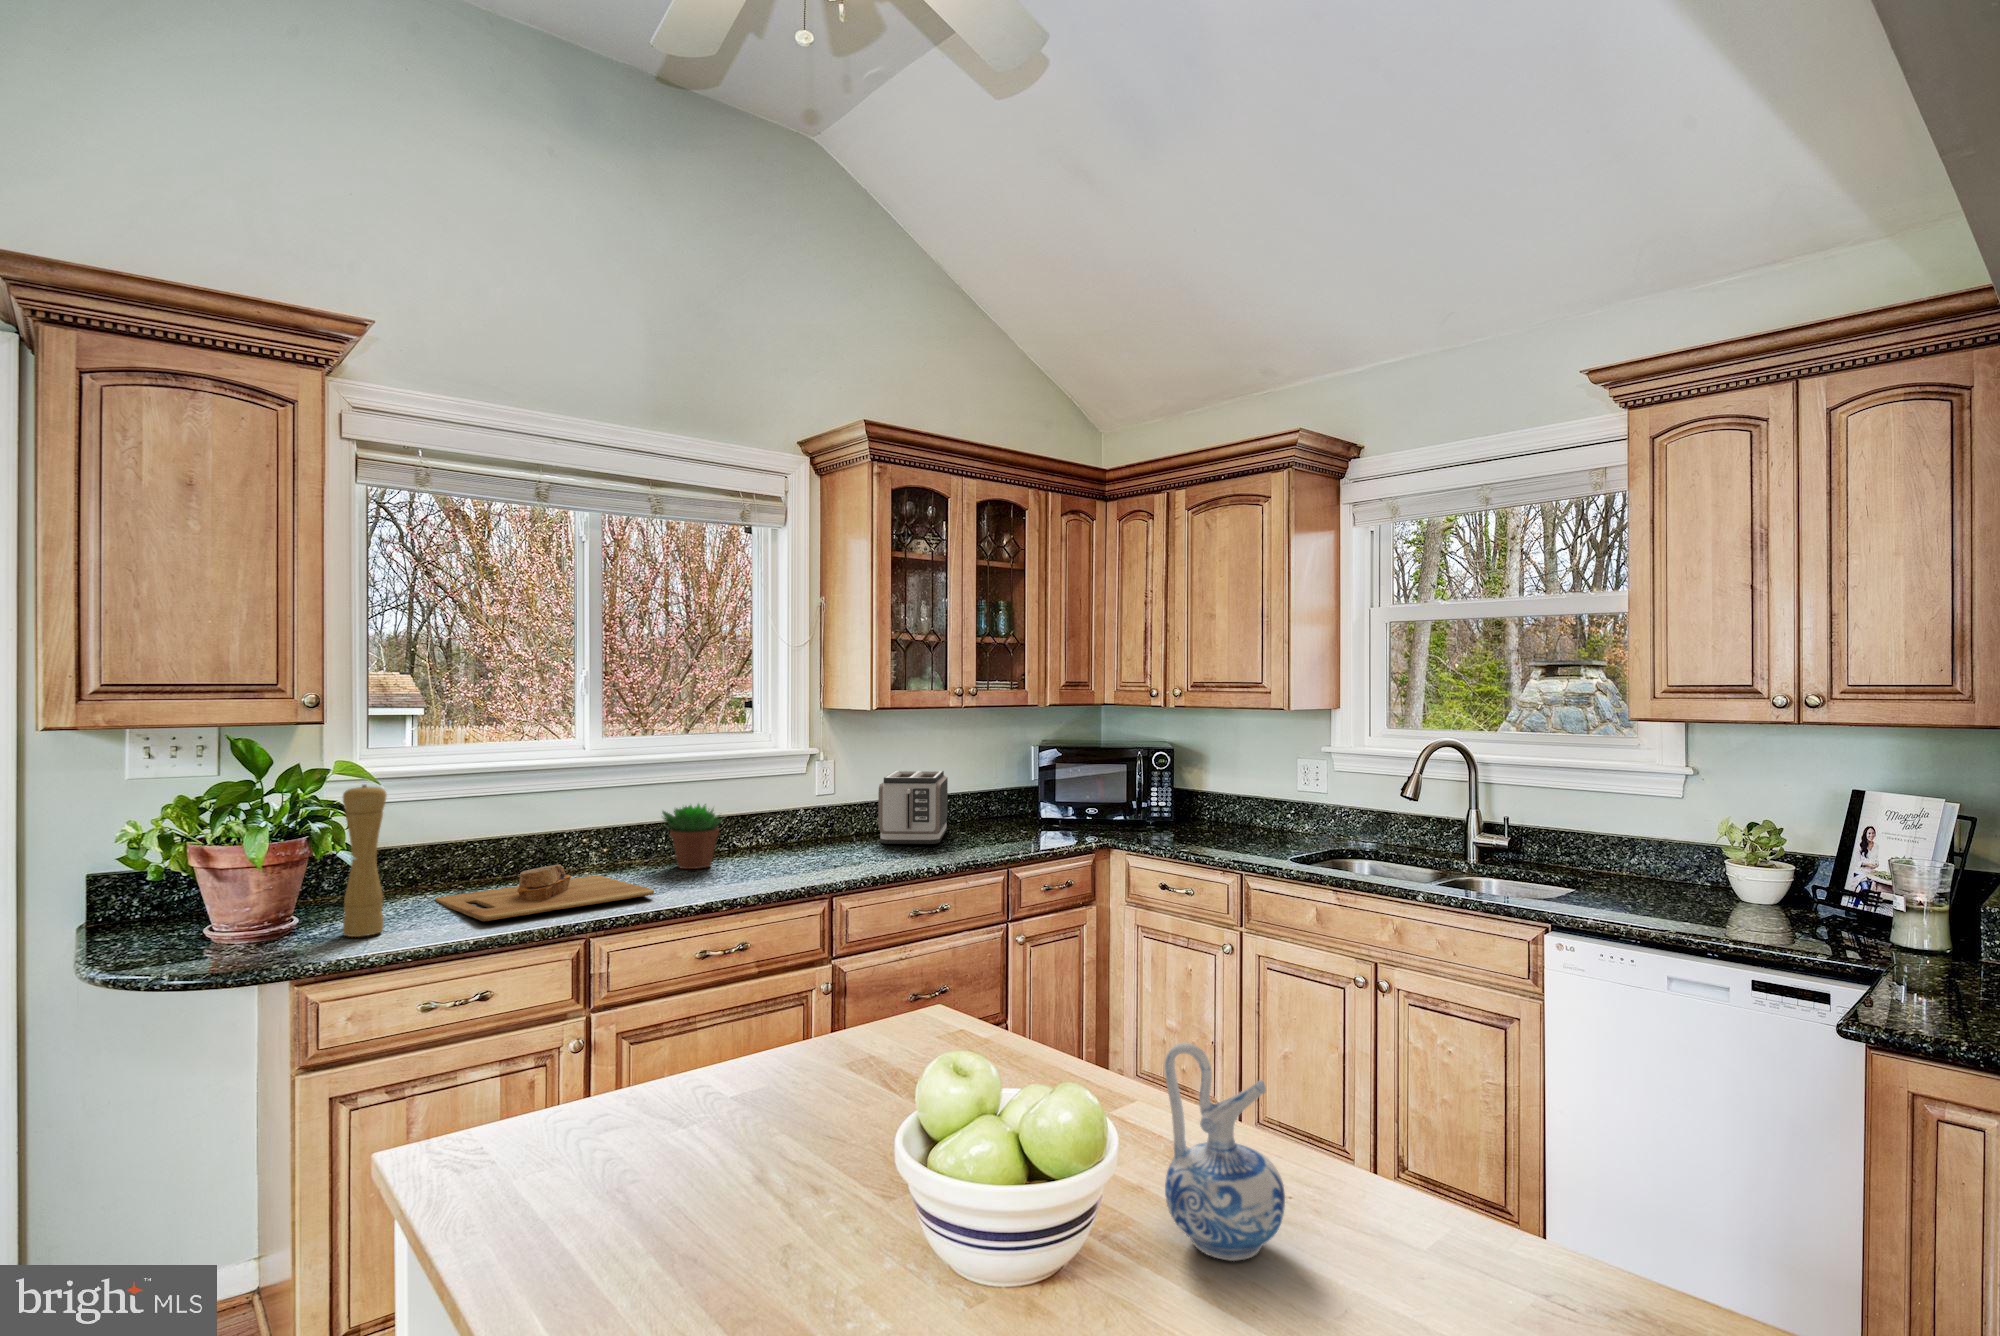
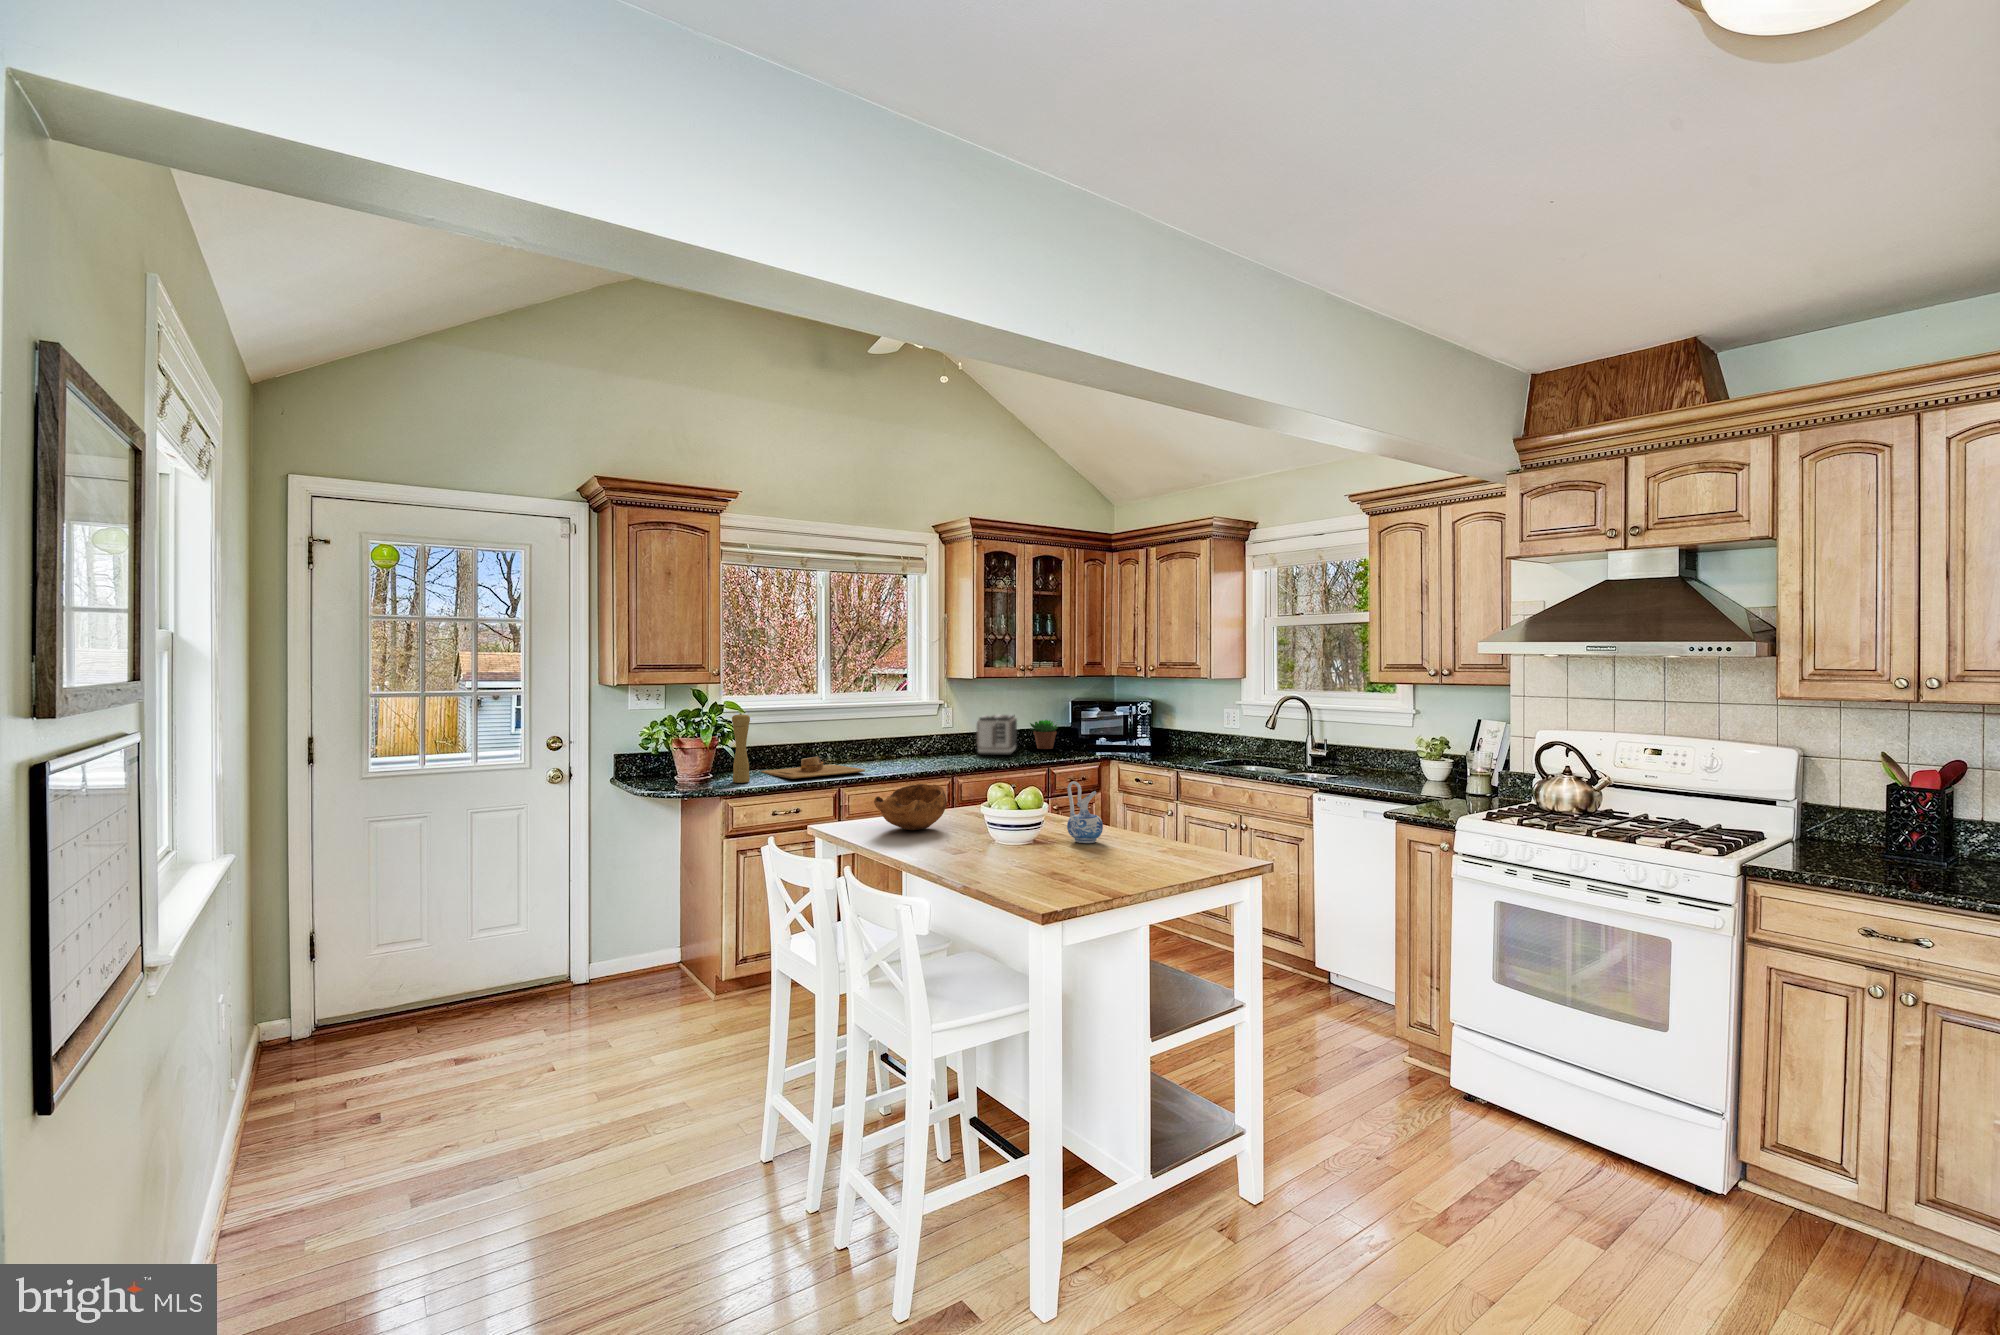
succulent plant: present [662,804,722,869] -> present [1030,720,1058,749]
wooden bowl: none [537,1013,779,1187] -> present [874,784,947,830]

